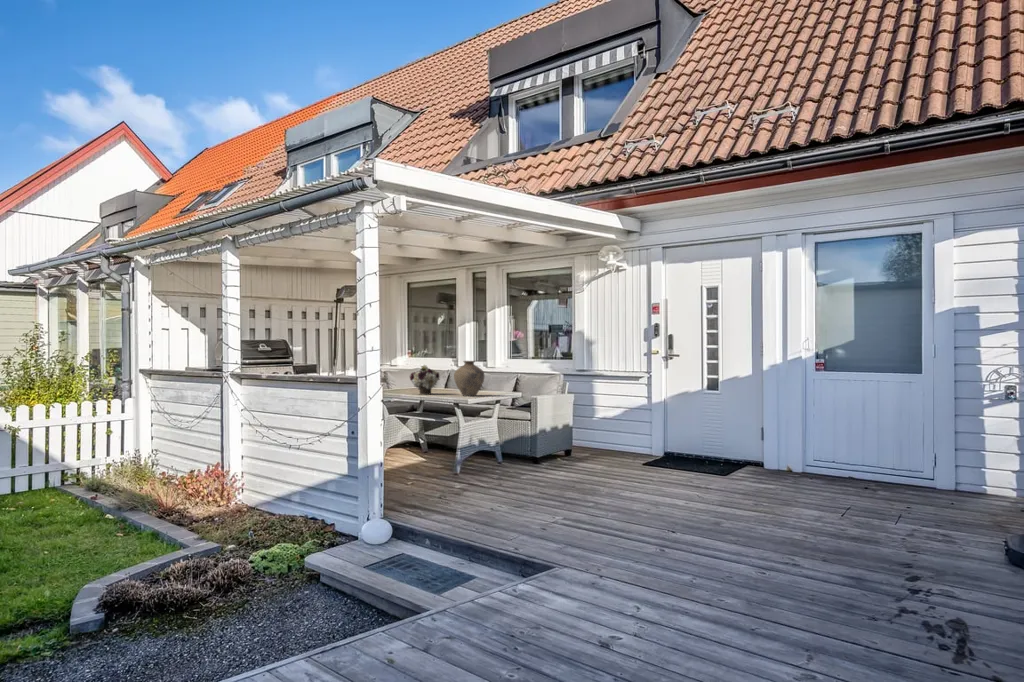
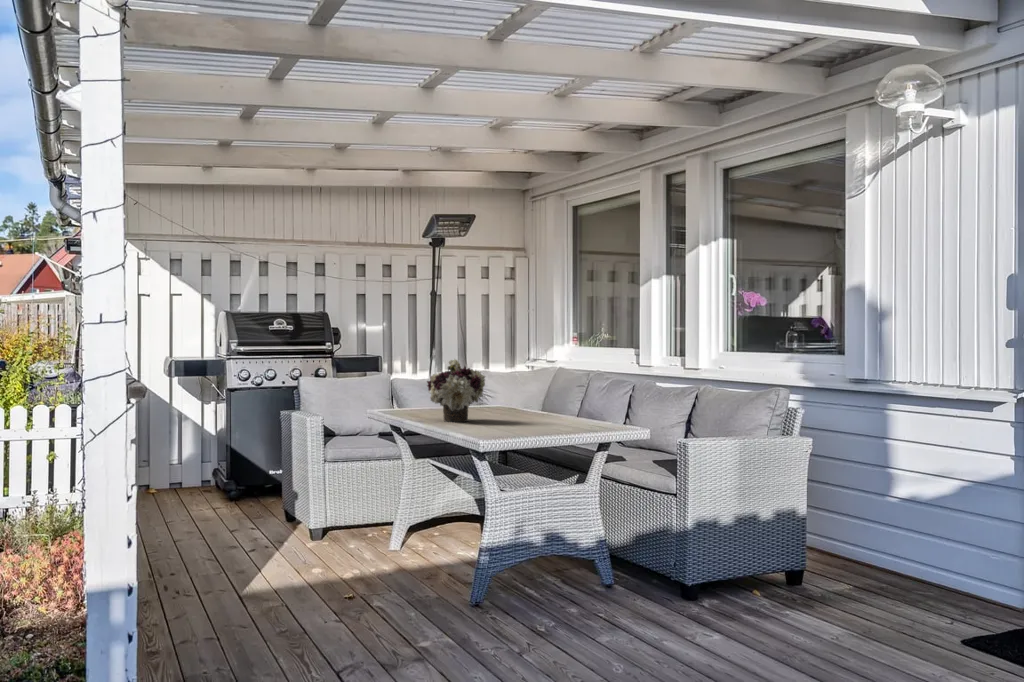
vase: present [454,361,484,396] -> none [490,352,558,432]

